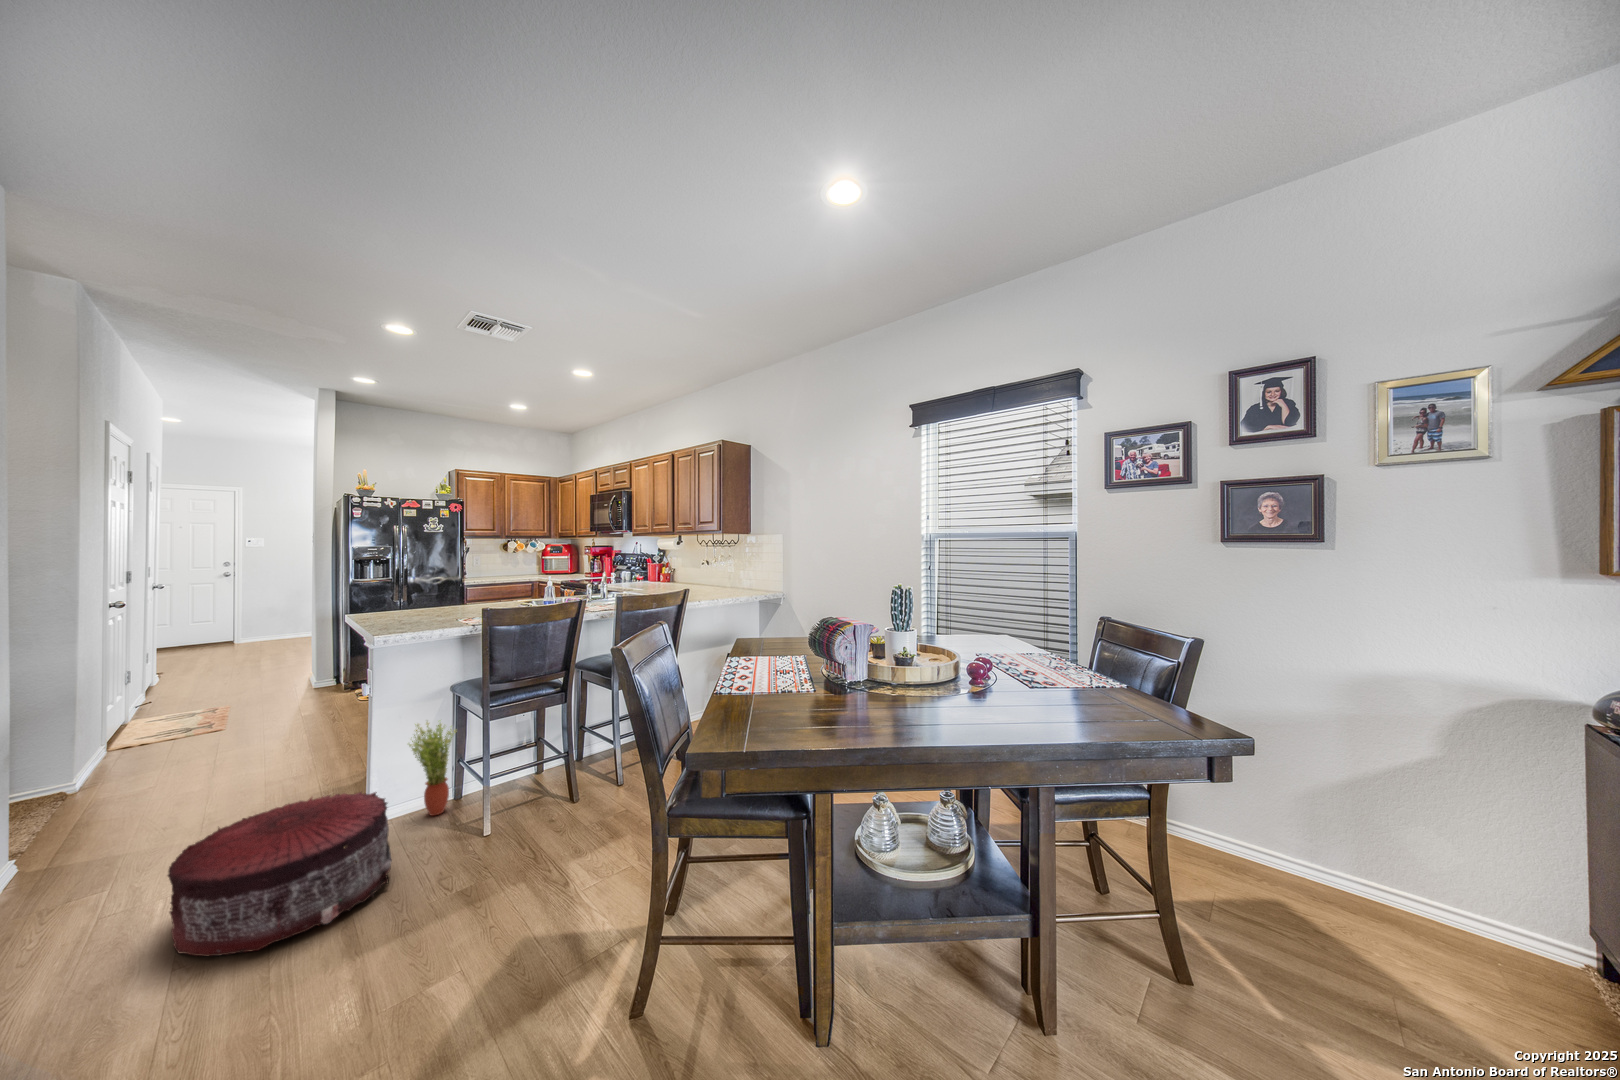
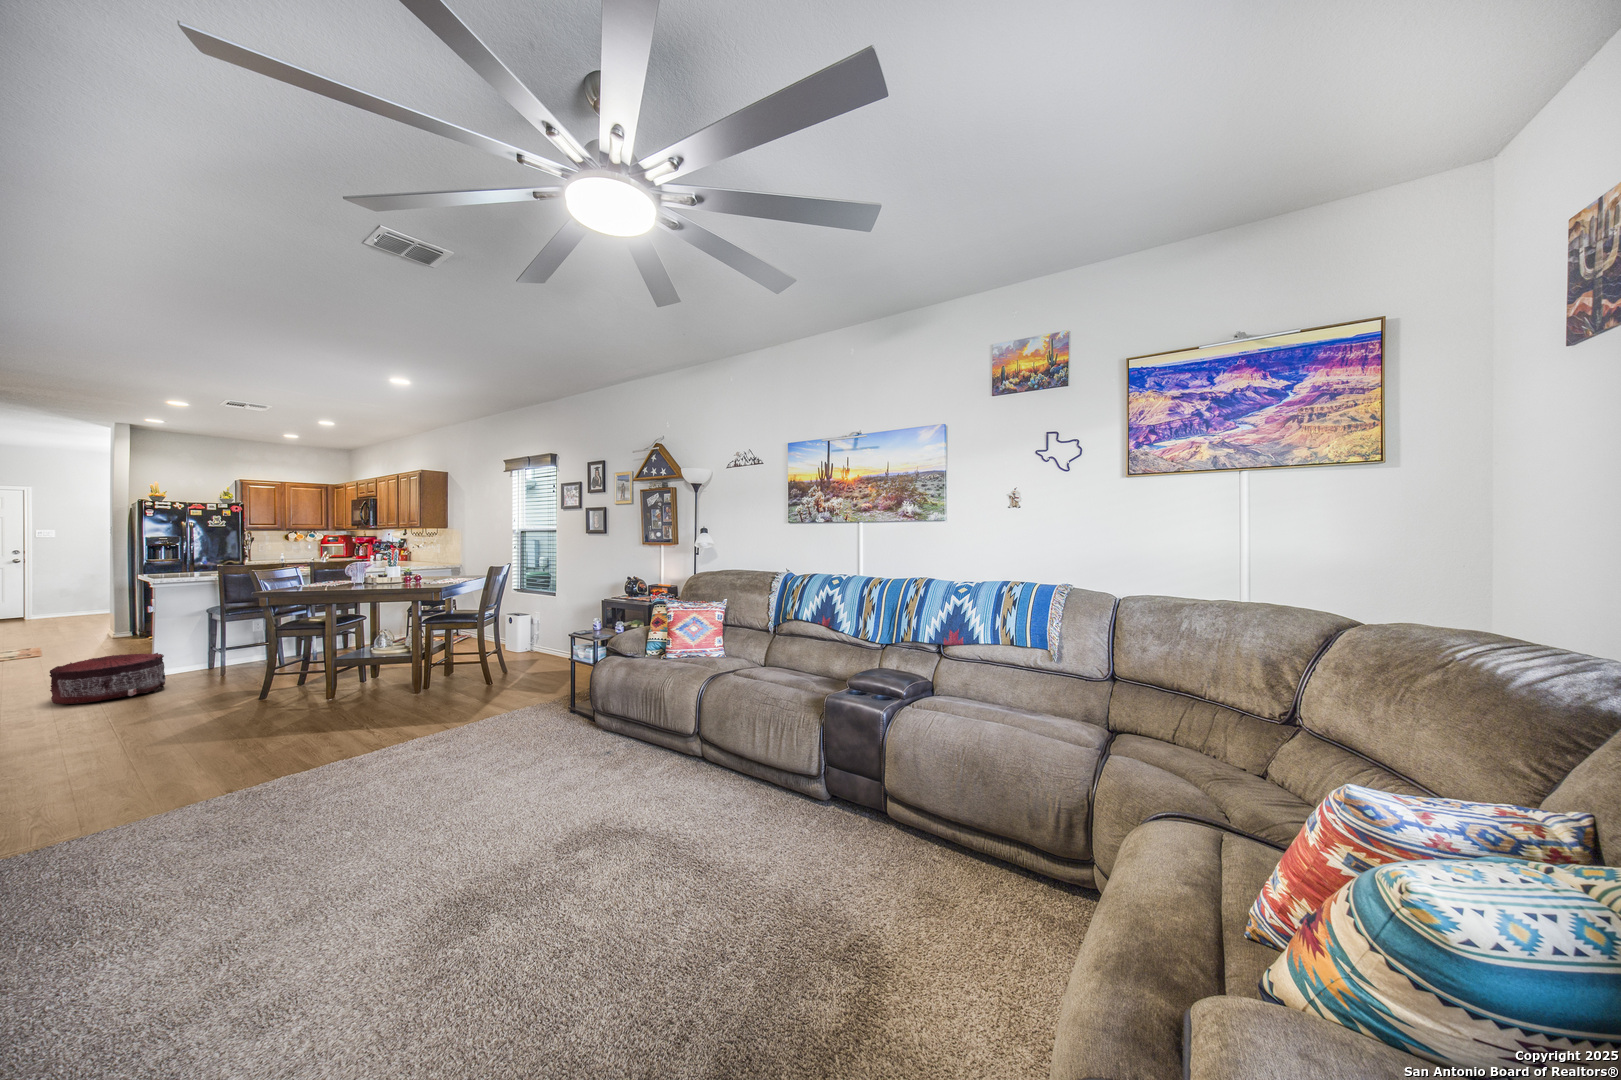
potted plant: present [409,722,457,816] -> none [178,625,210,675]

